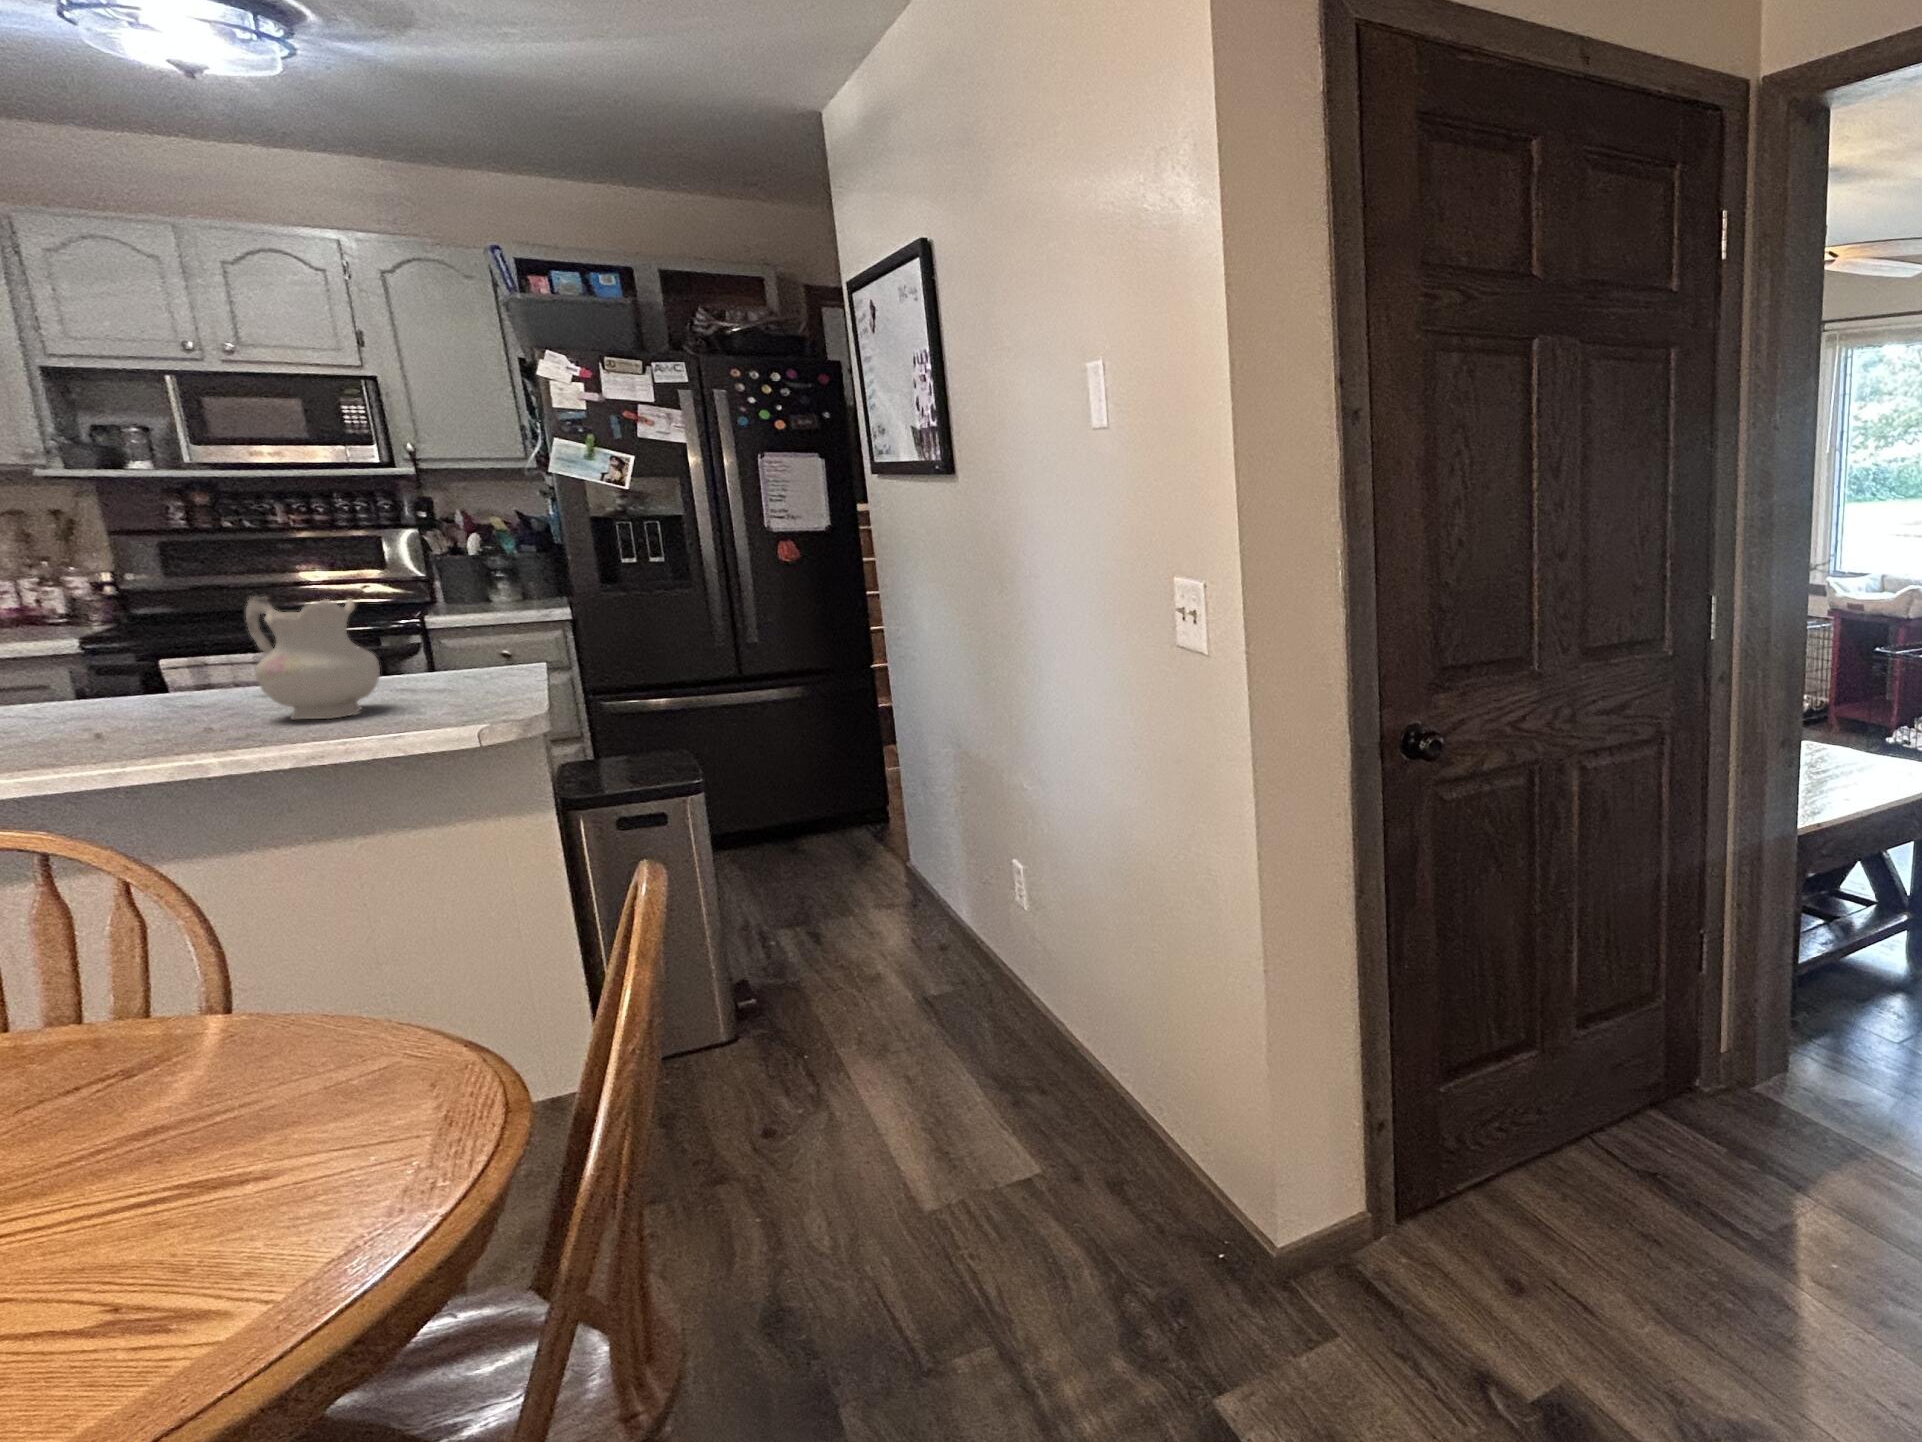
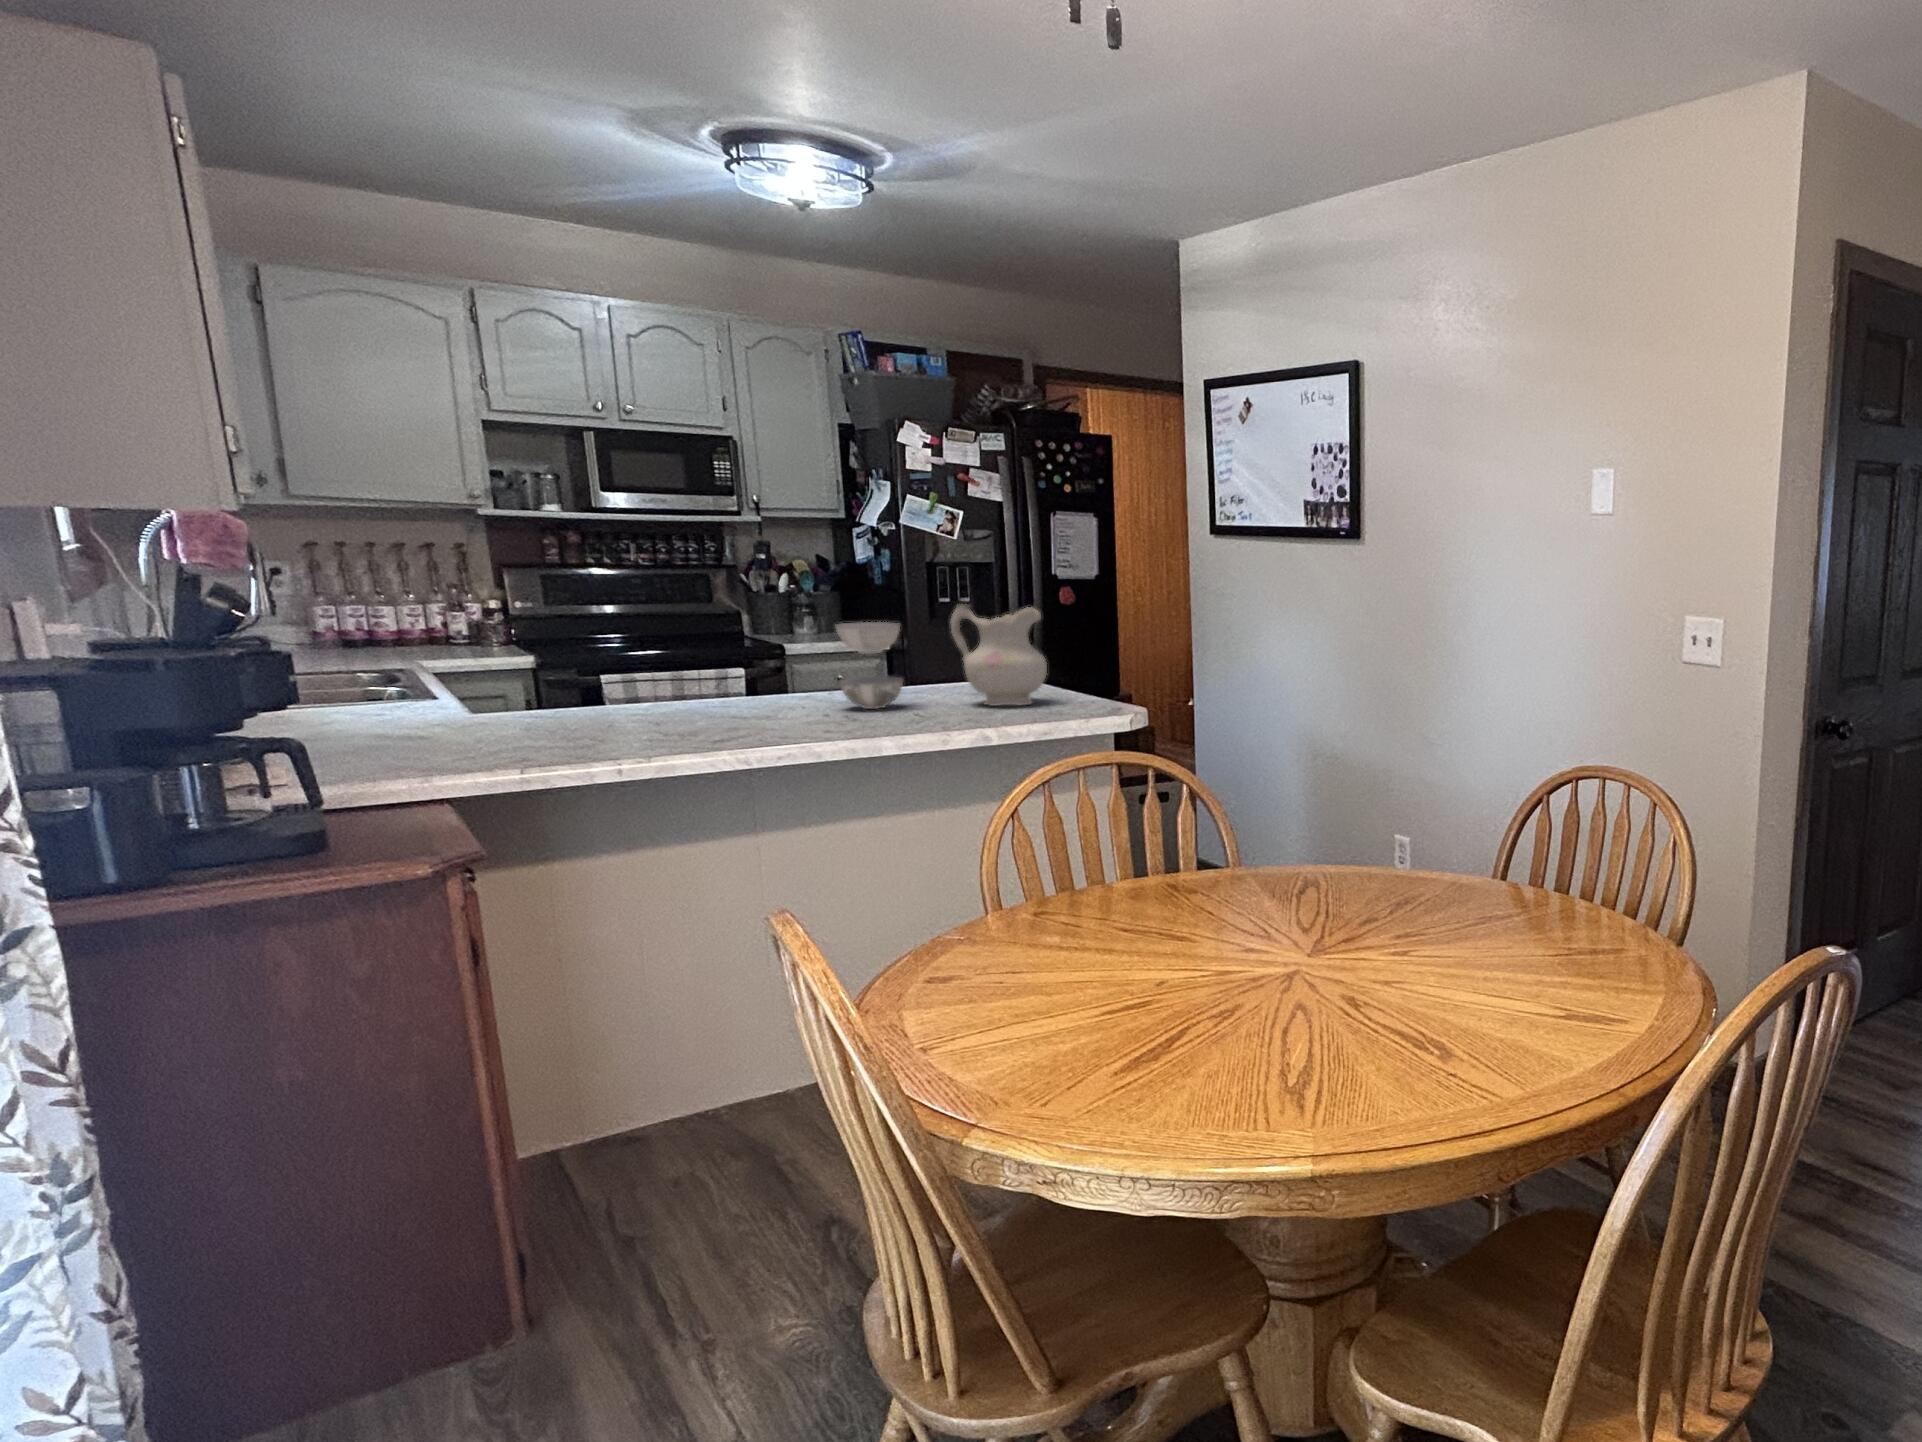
bowl: none [83,619,197,725] -> present [835,622,903,709]

